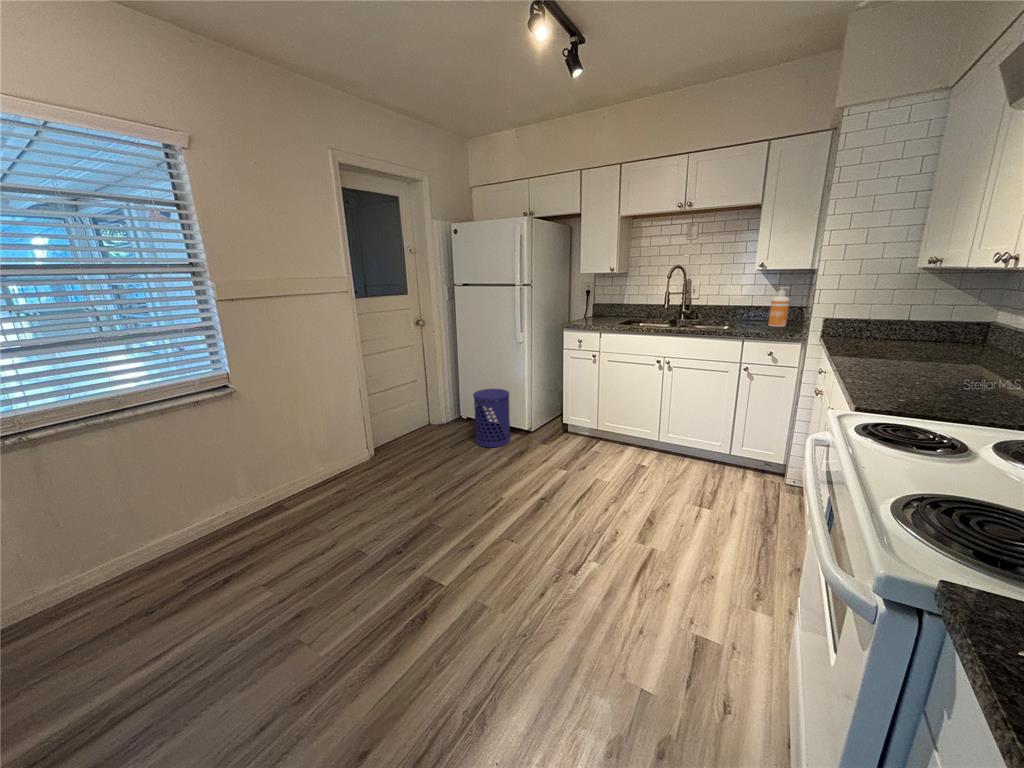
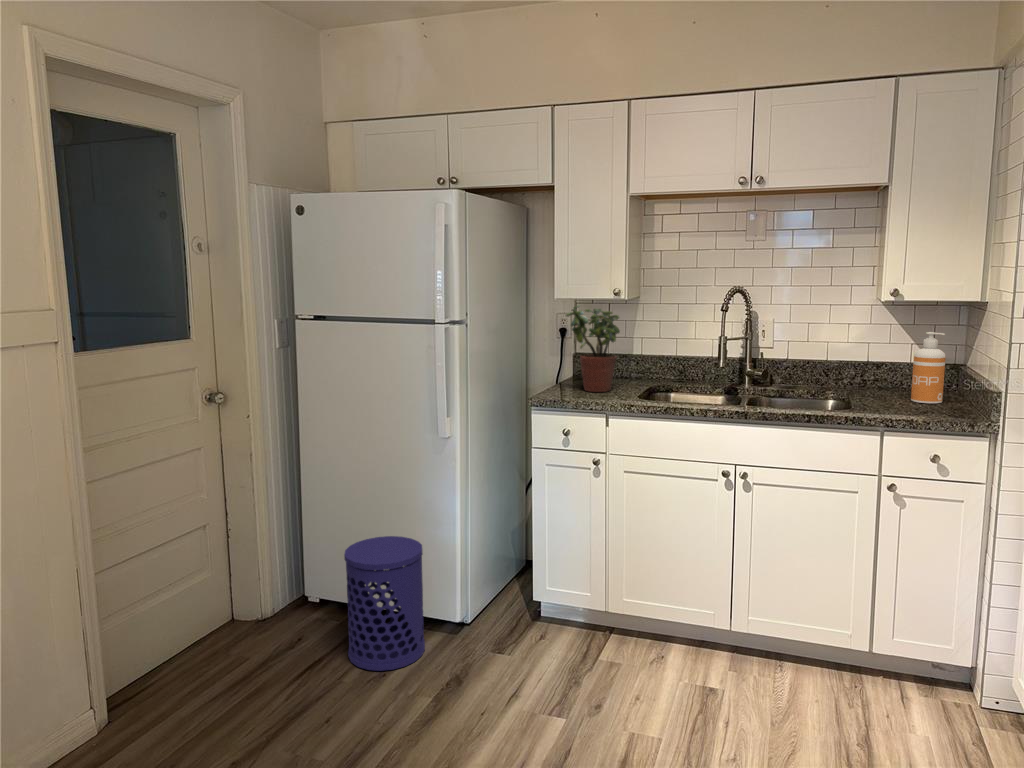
potted plant: none [585,276,613,321] -> present [566,305,620,392]

